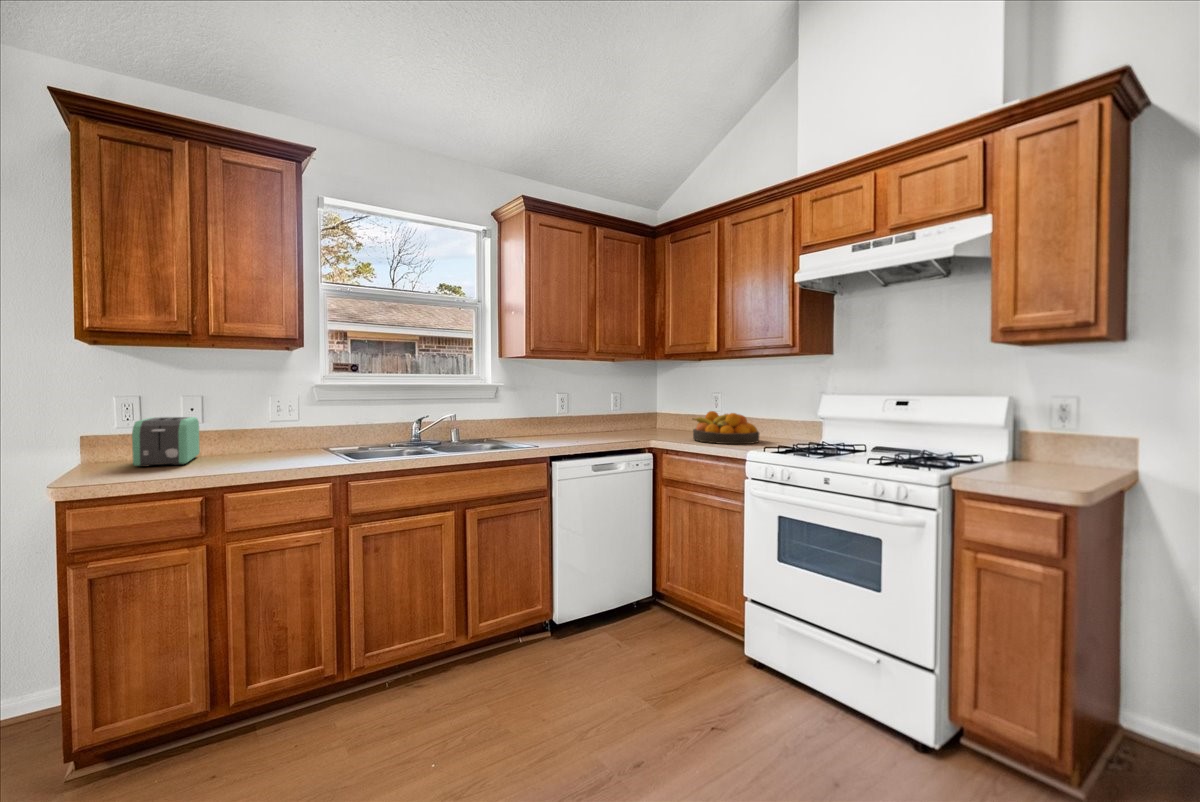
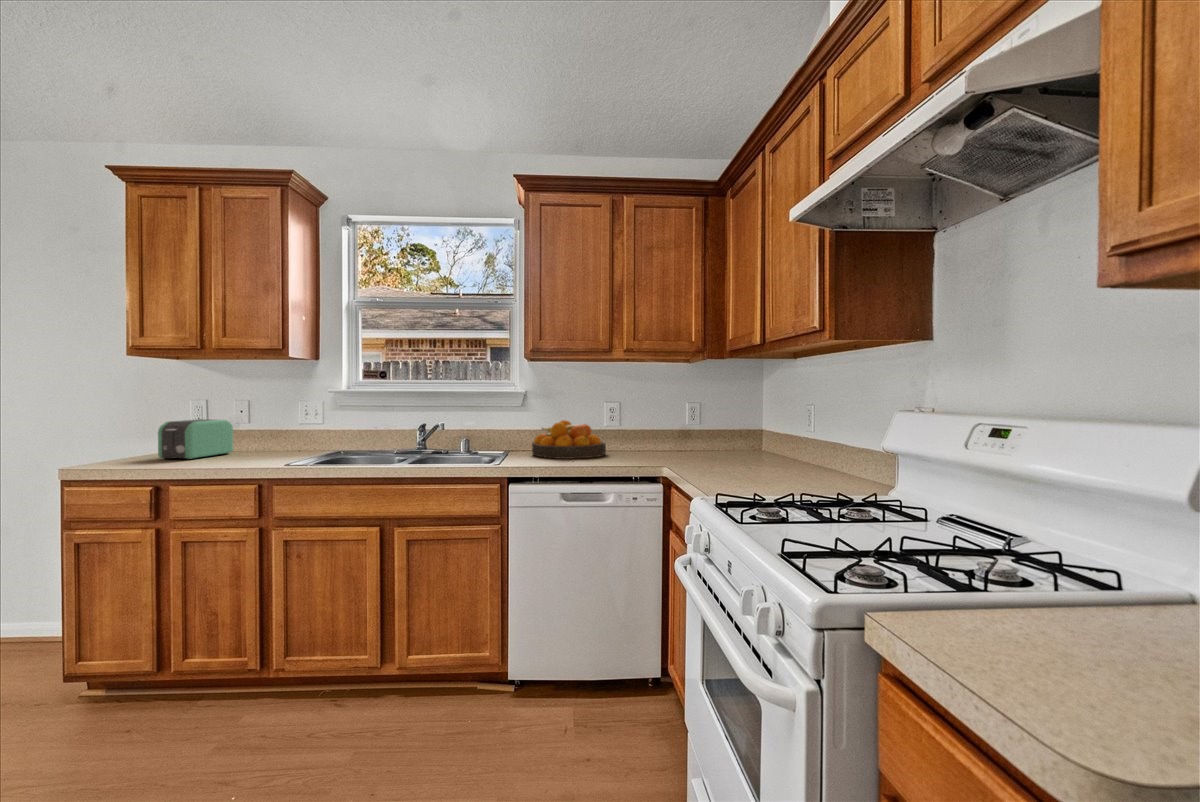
fruit bowl: present [693,411,759,444] -> present [532,420,606,459]

